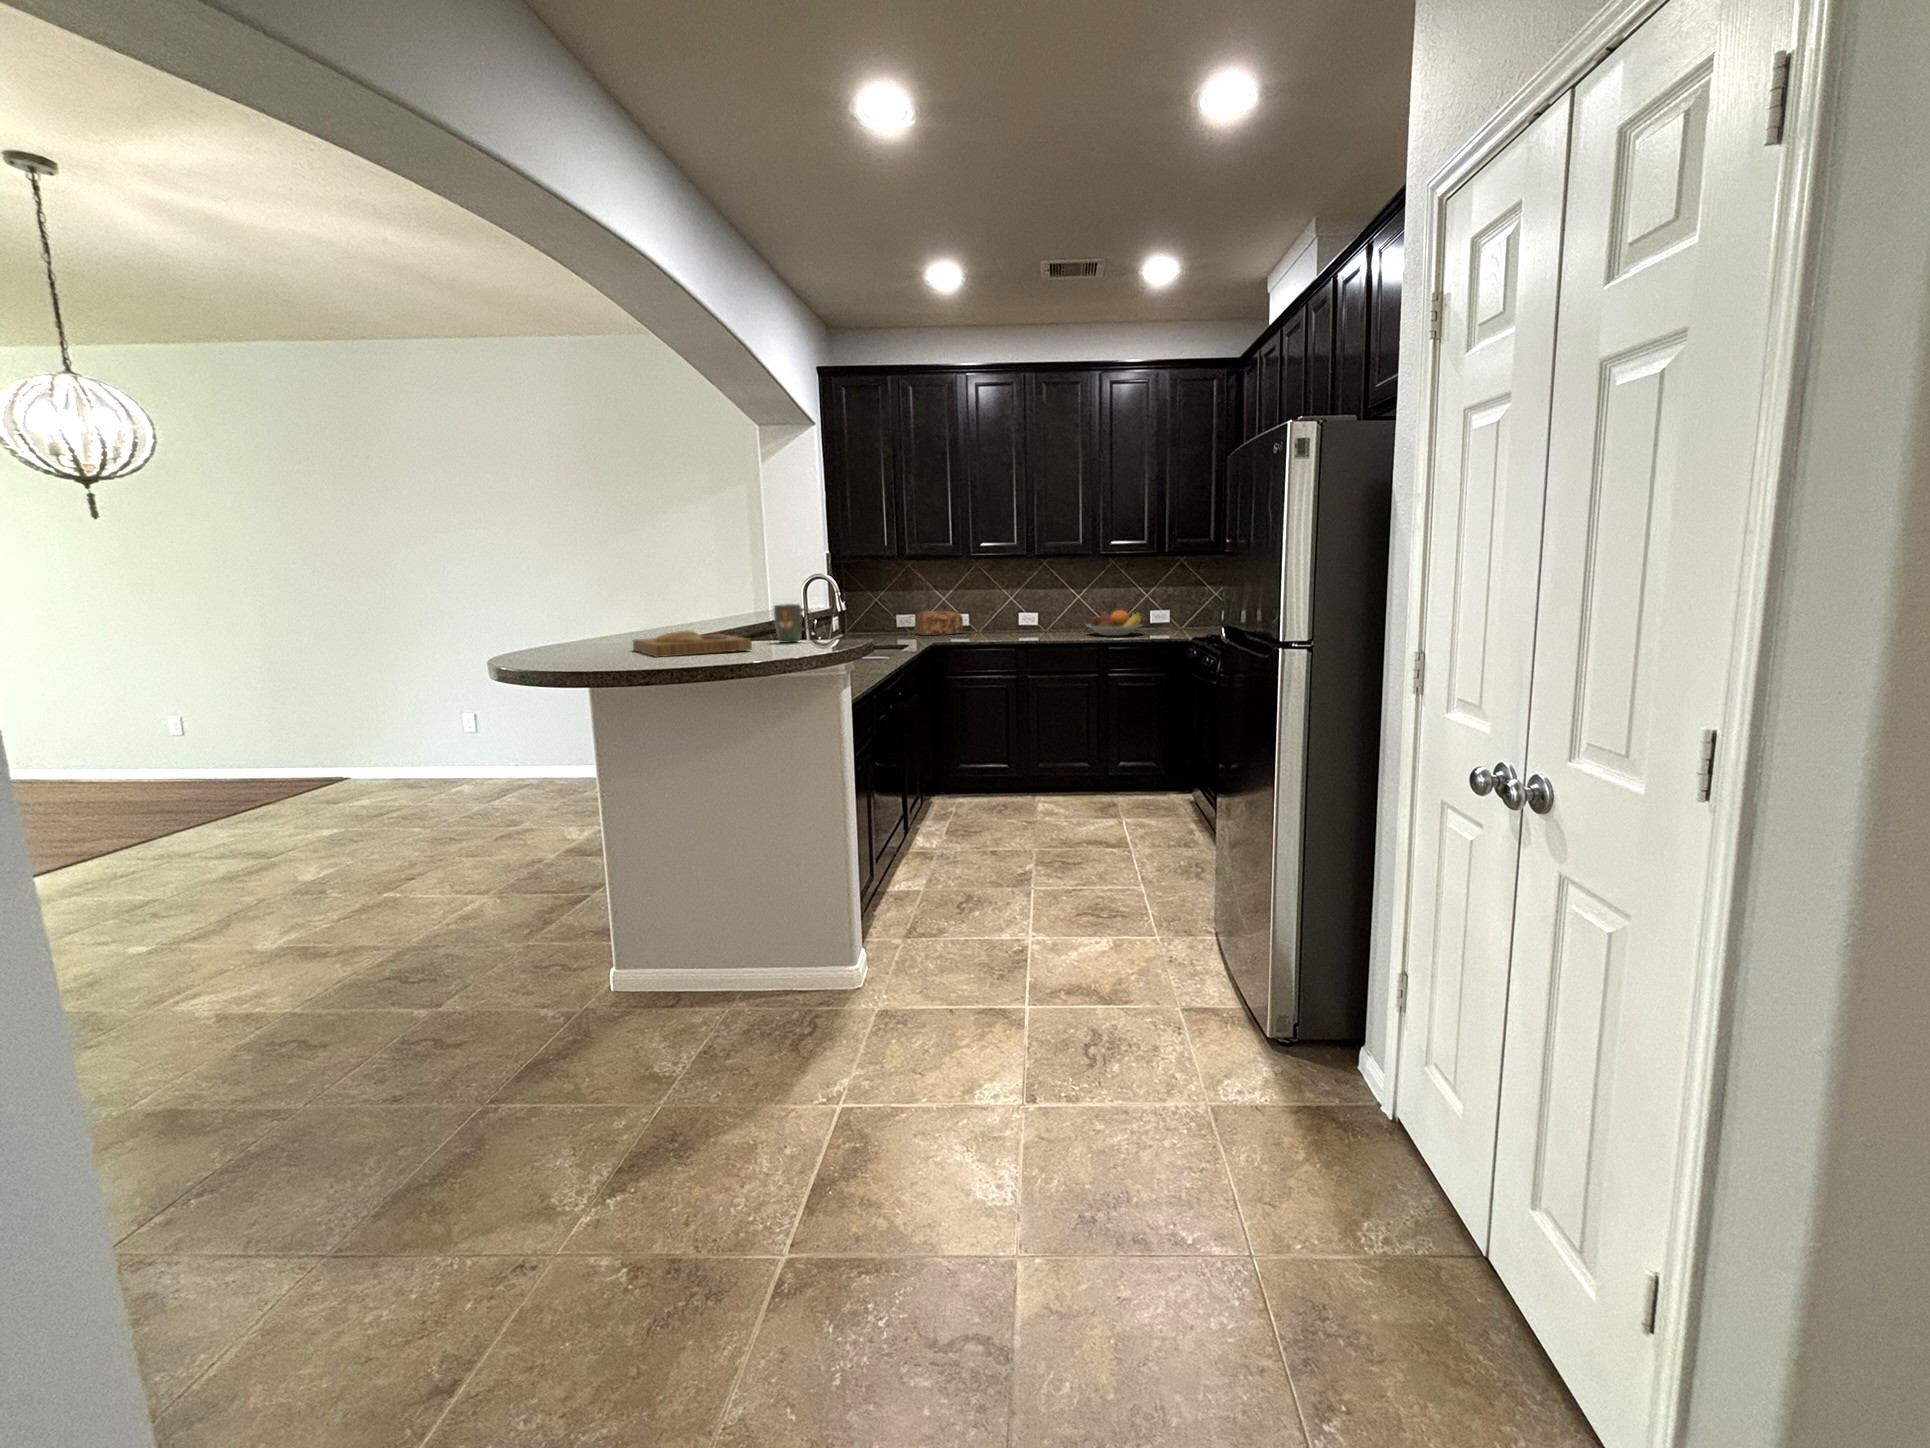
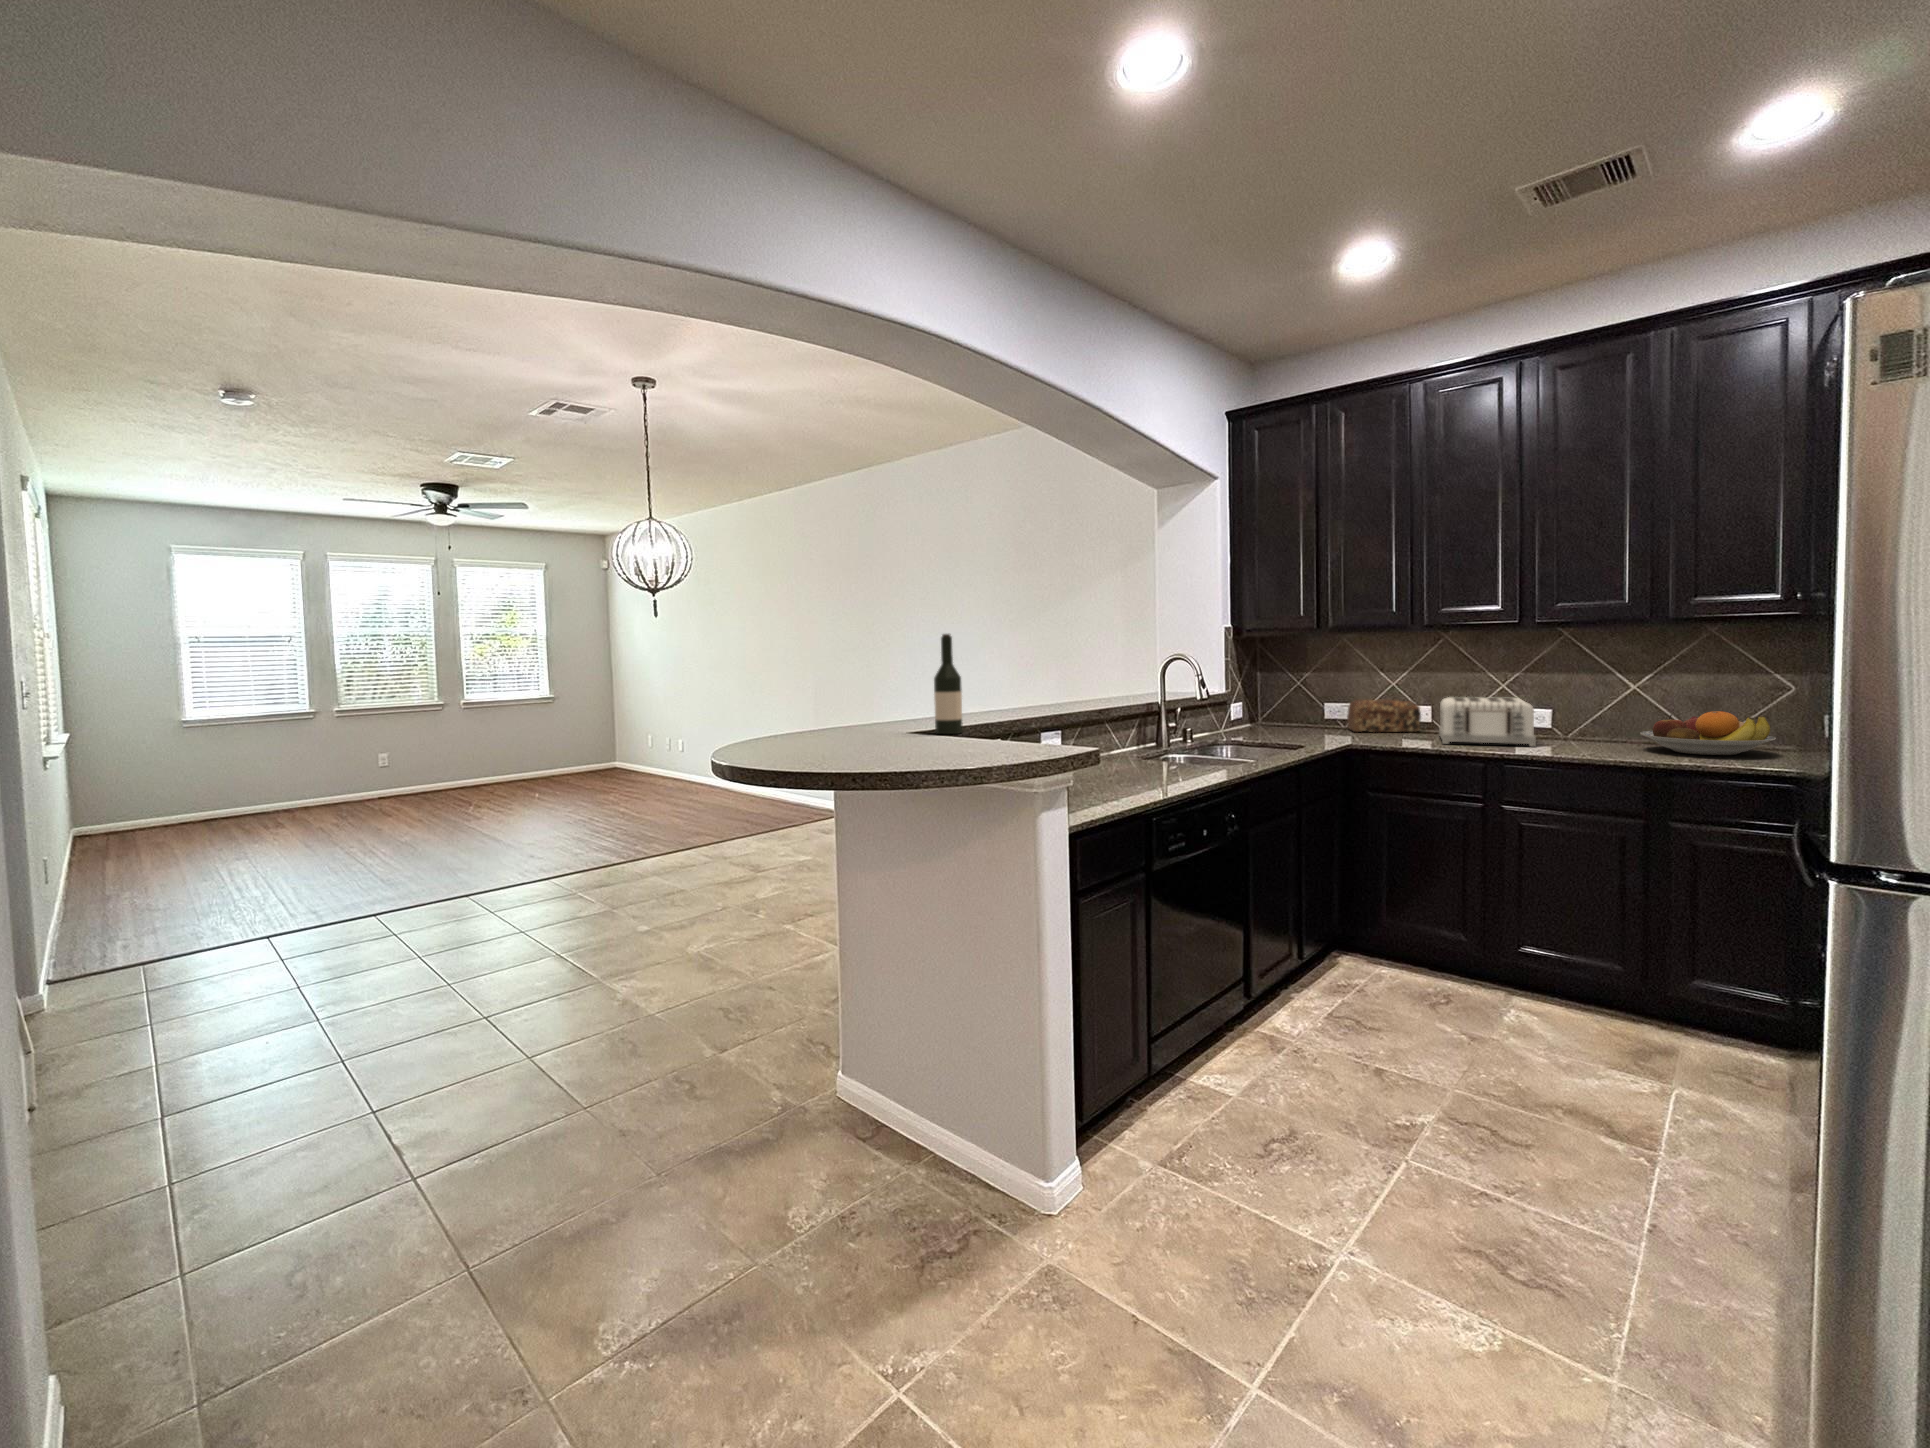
wine bottle: none [689,548,719,639] -> present [934,634,963,734]
mug: present [773,604,813,643] -> none [982,701,1024,748]
toaster: none [977,607,1037,639] -> present [1439,697,1536,747]
tray: present [633,630,752,657] -> none [805,730,919,759]

